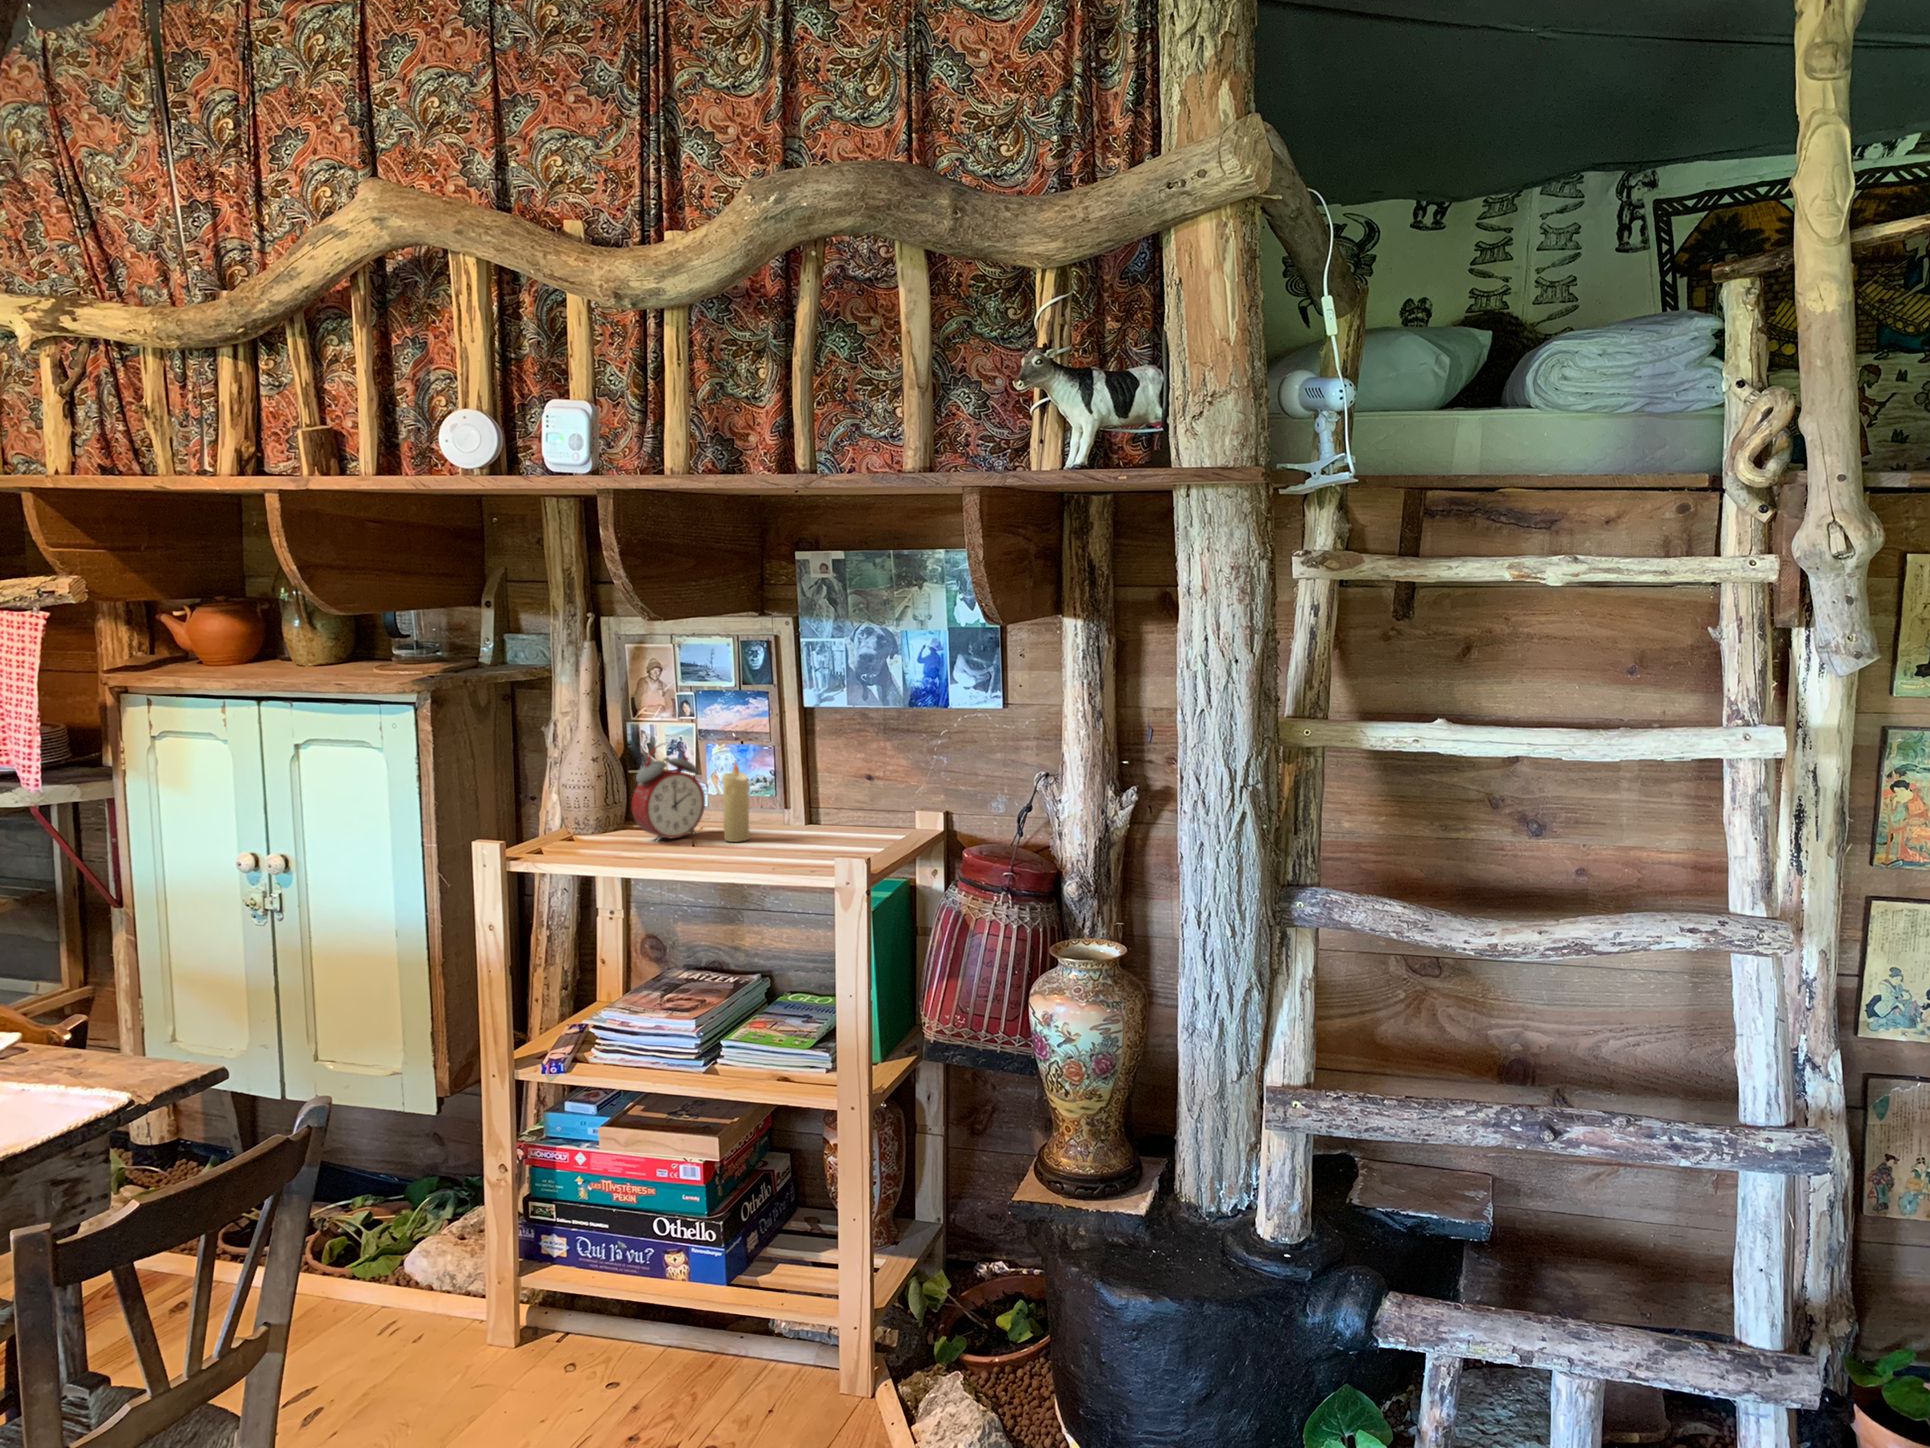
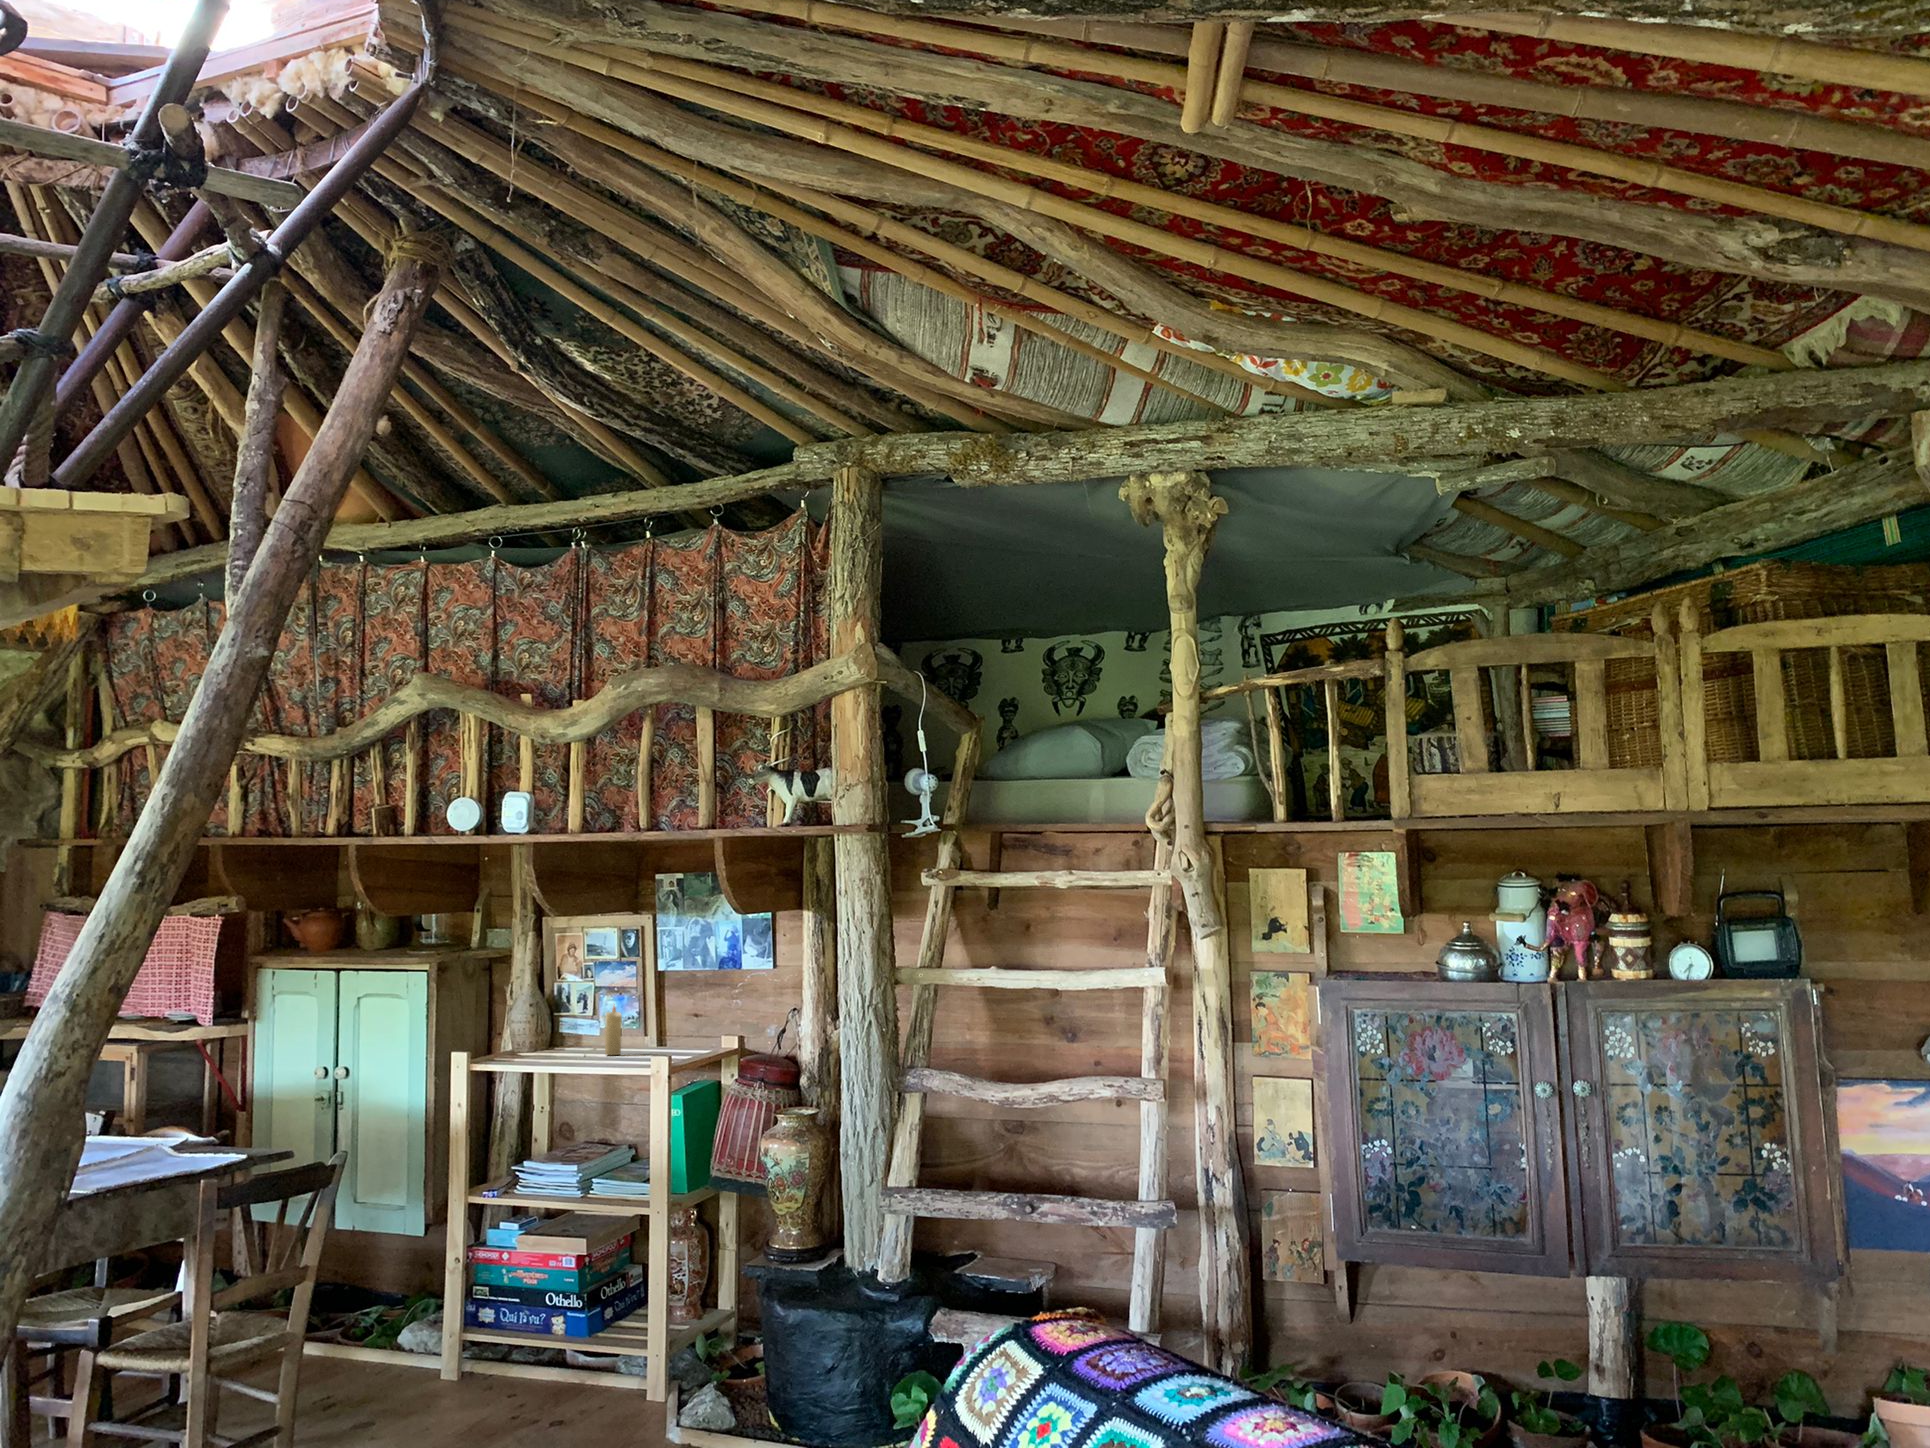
alarm clock: present [632,743,705,841] -> none [550,993,597,1056]

